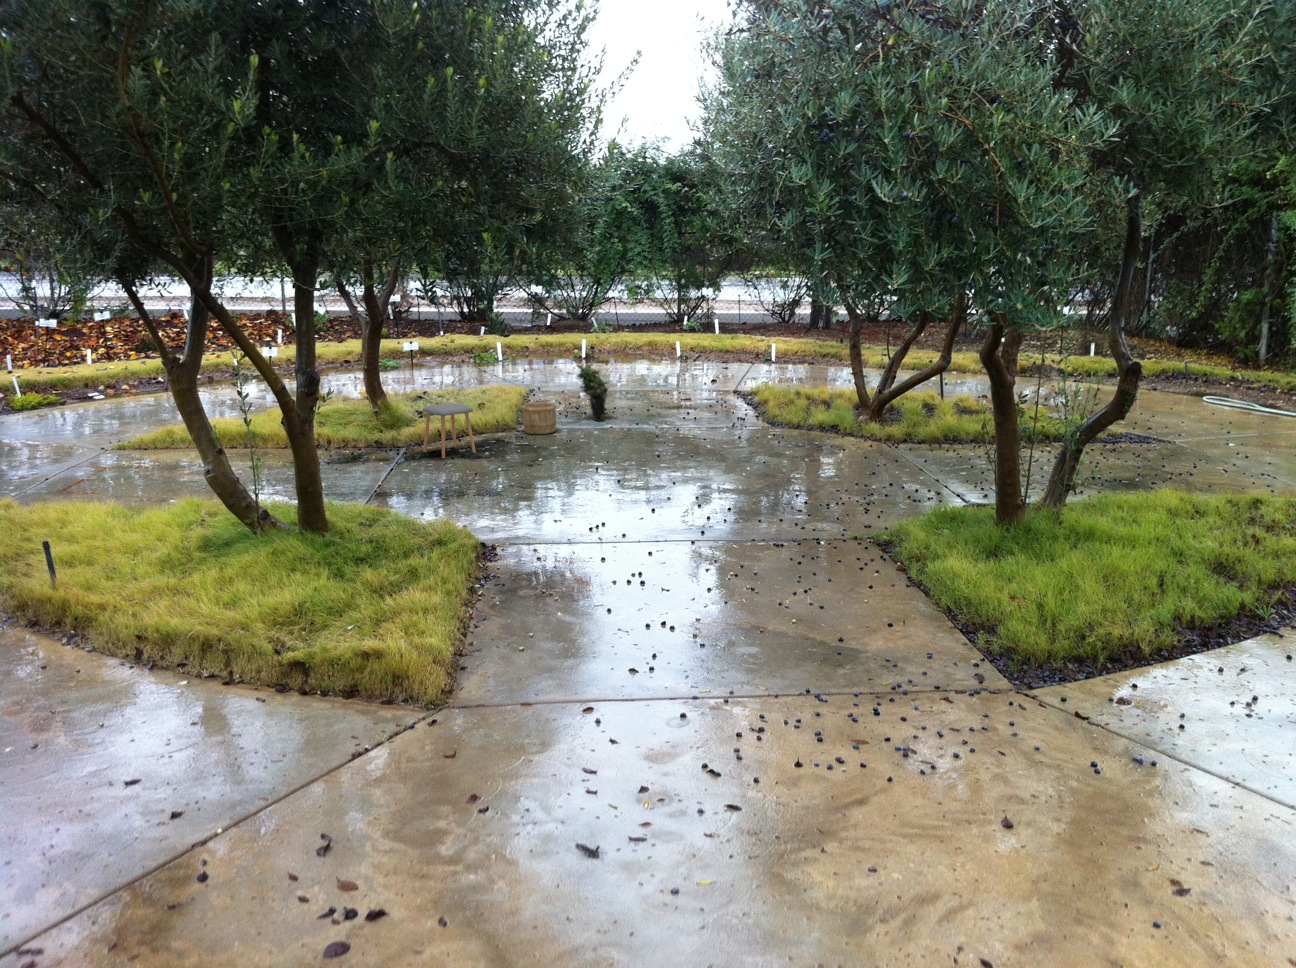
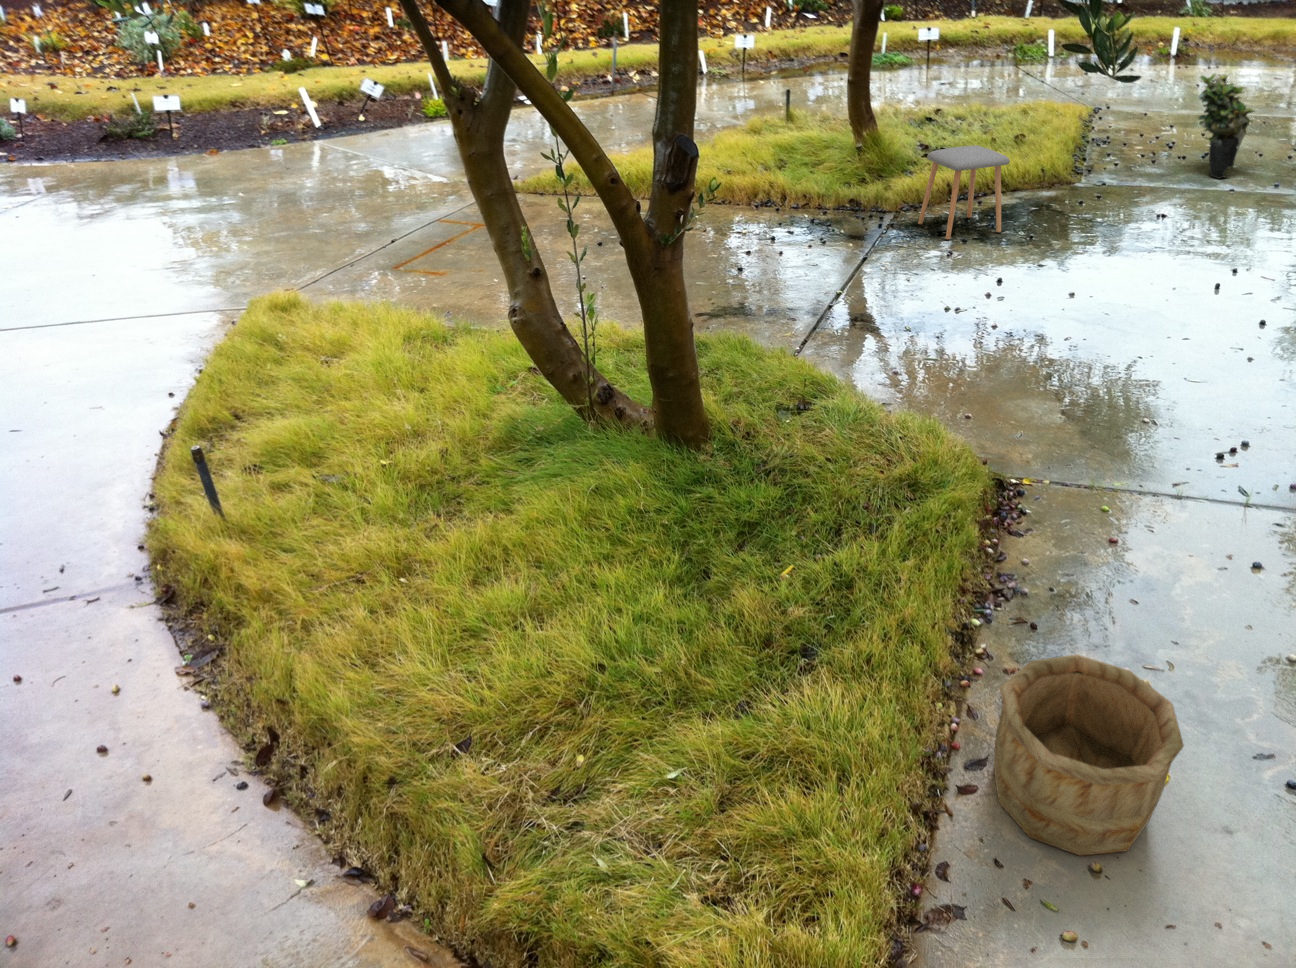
wooden bucket: present [521,402,556,434] -> present [993,654,1184,855]

